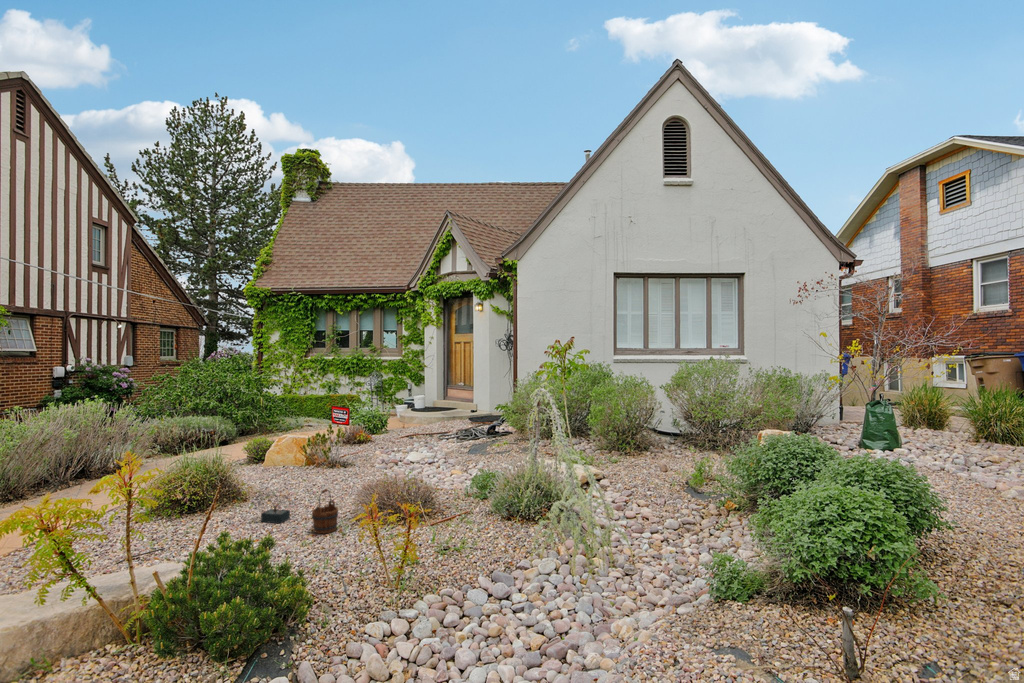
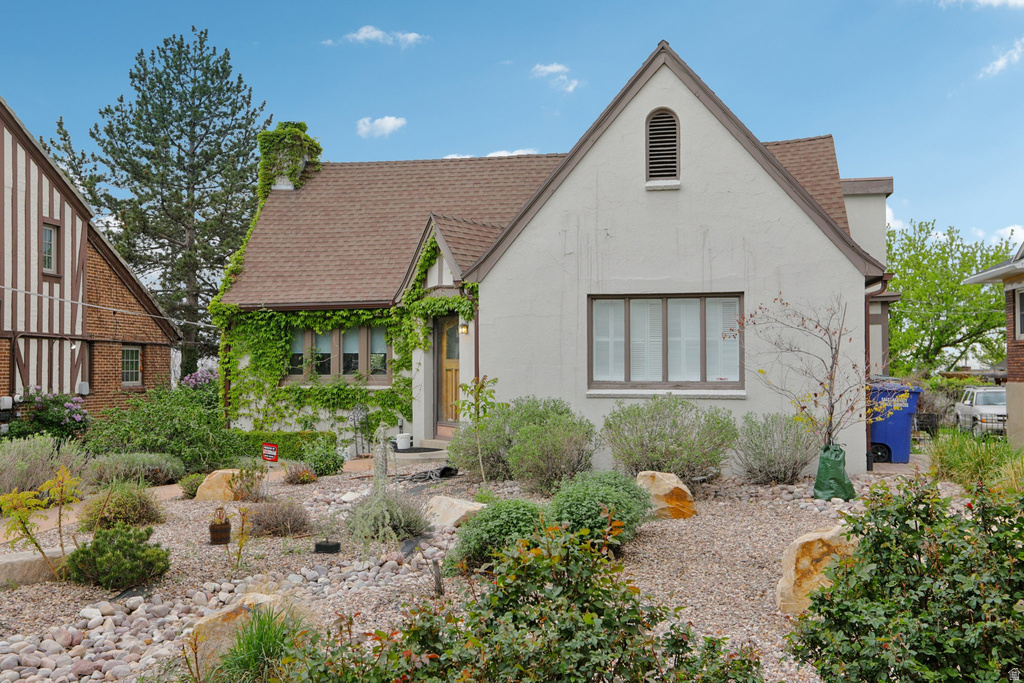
decorative plant: present [255,488,293,523] -> present [310,520,342,553]

